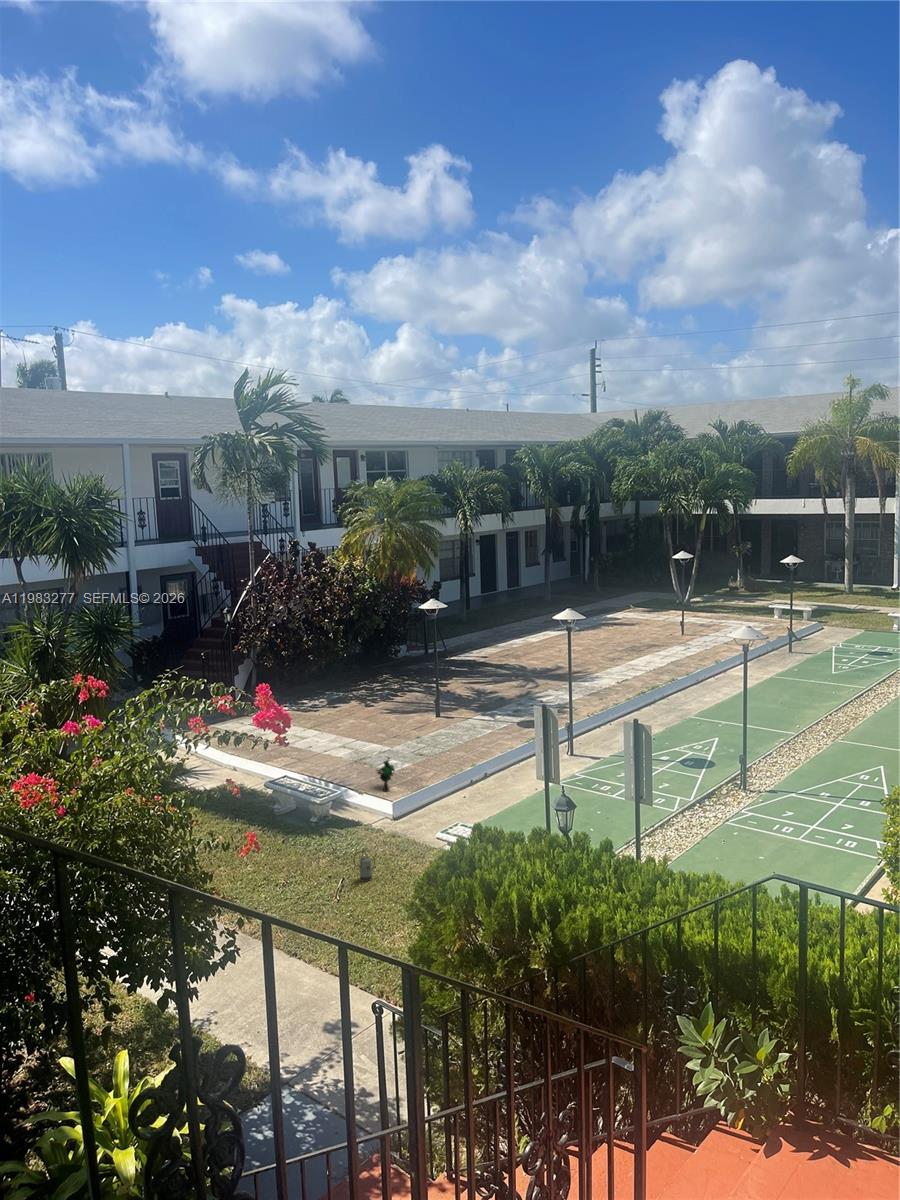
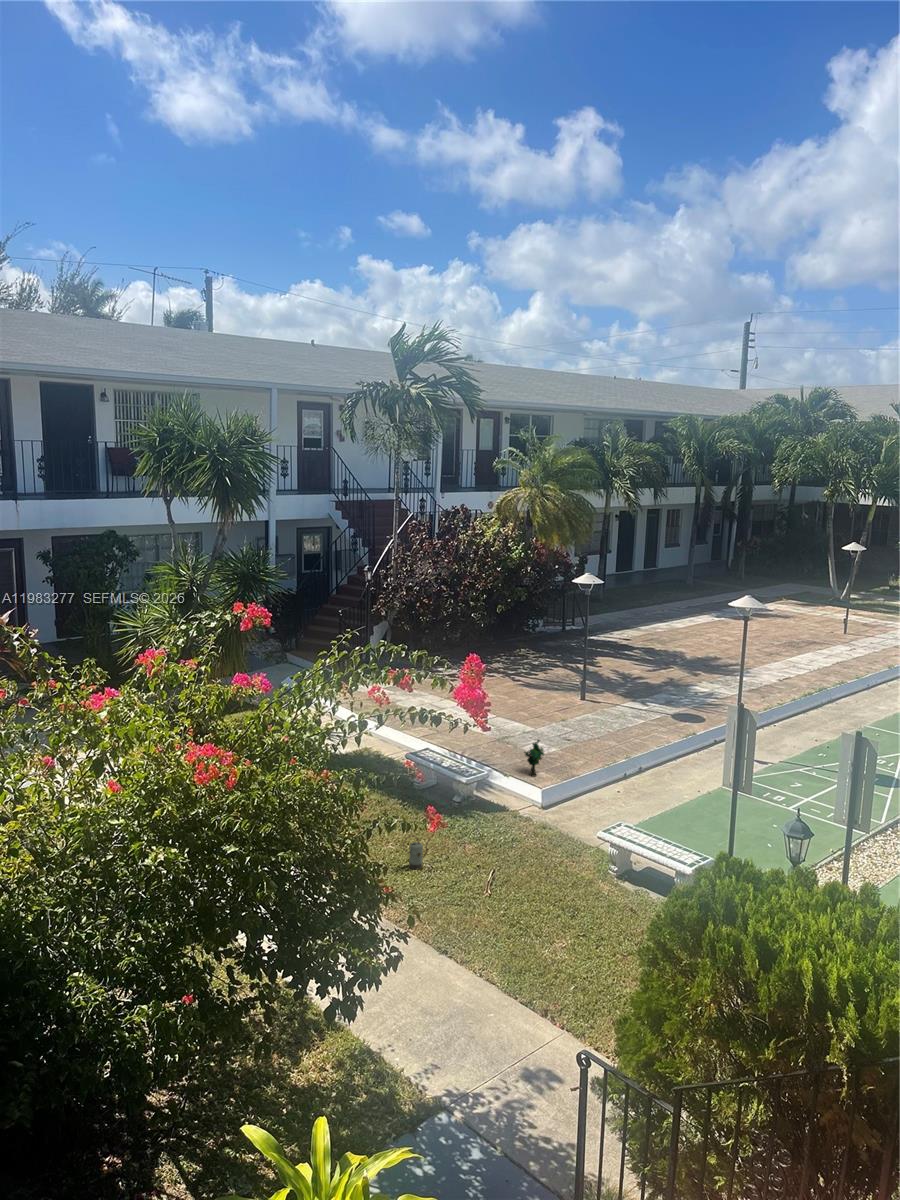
watering can: present [353,851,377,882] -> present [403,835,430,869]

